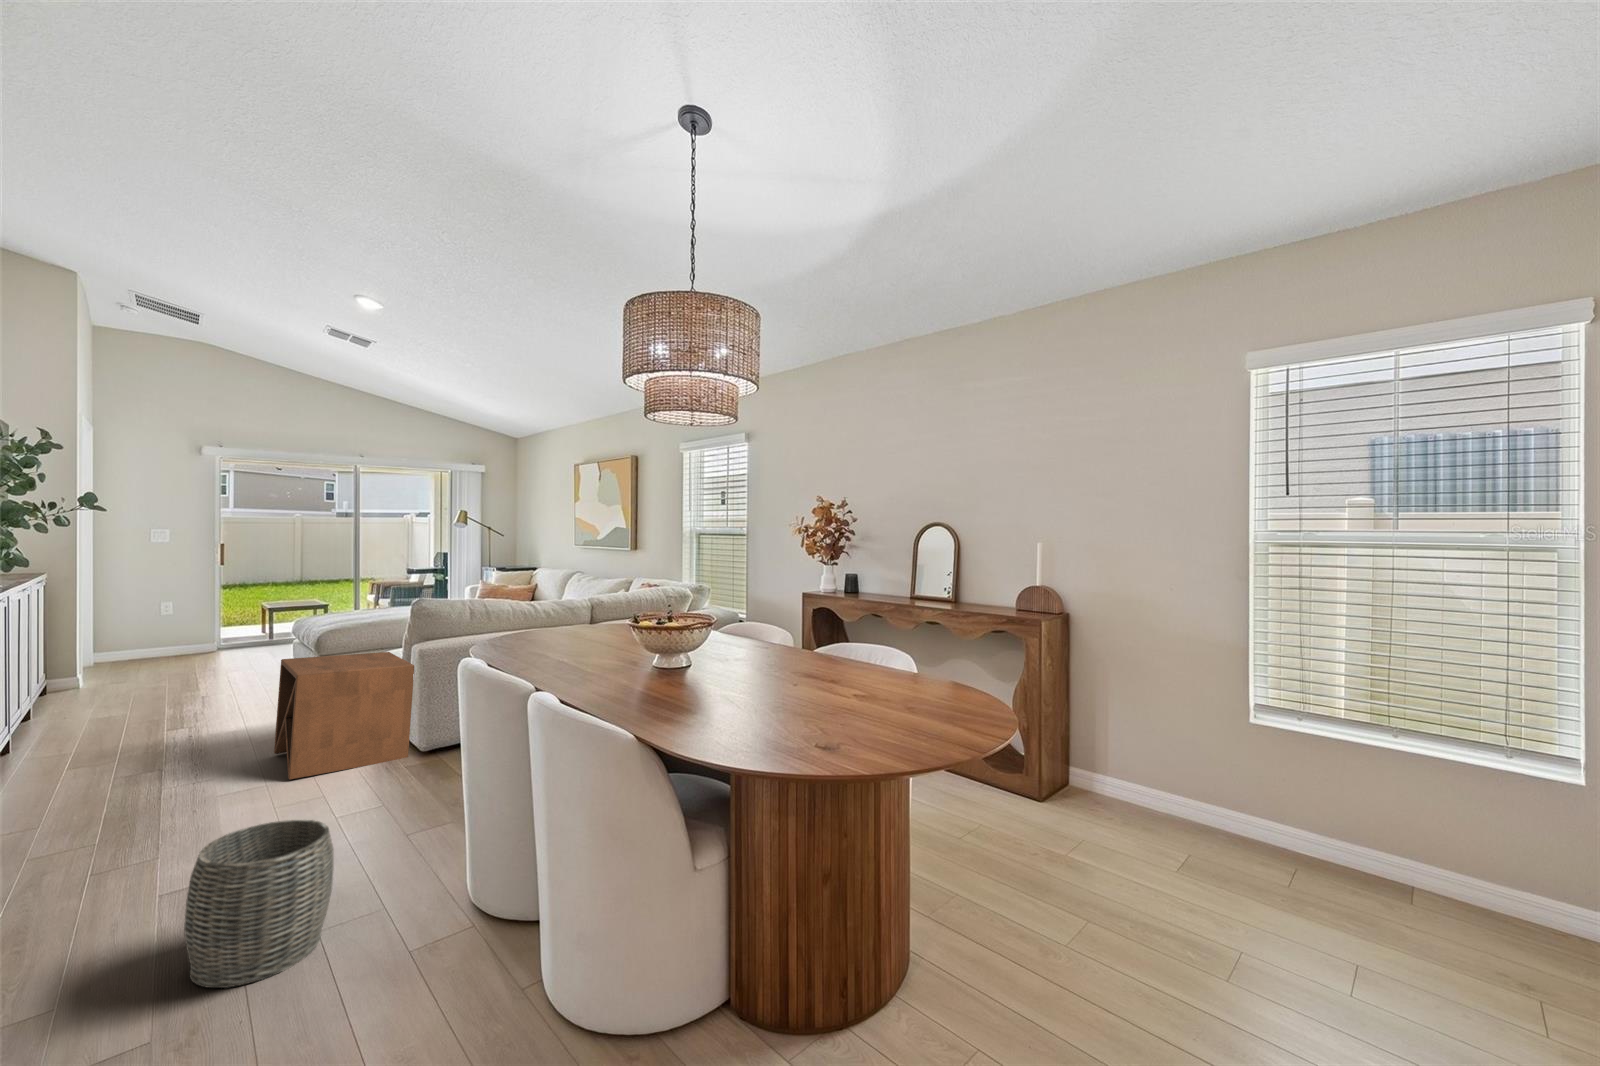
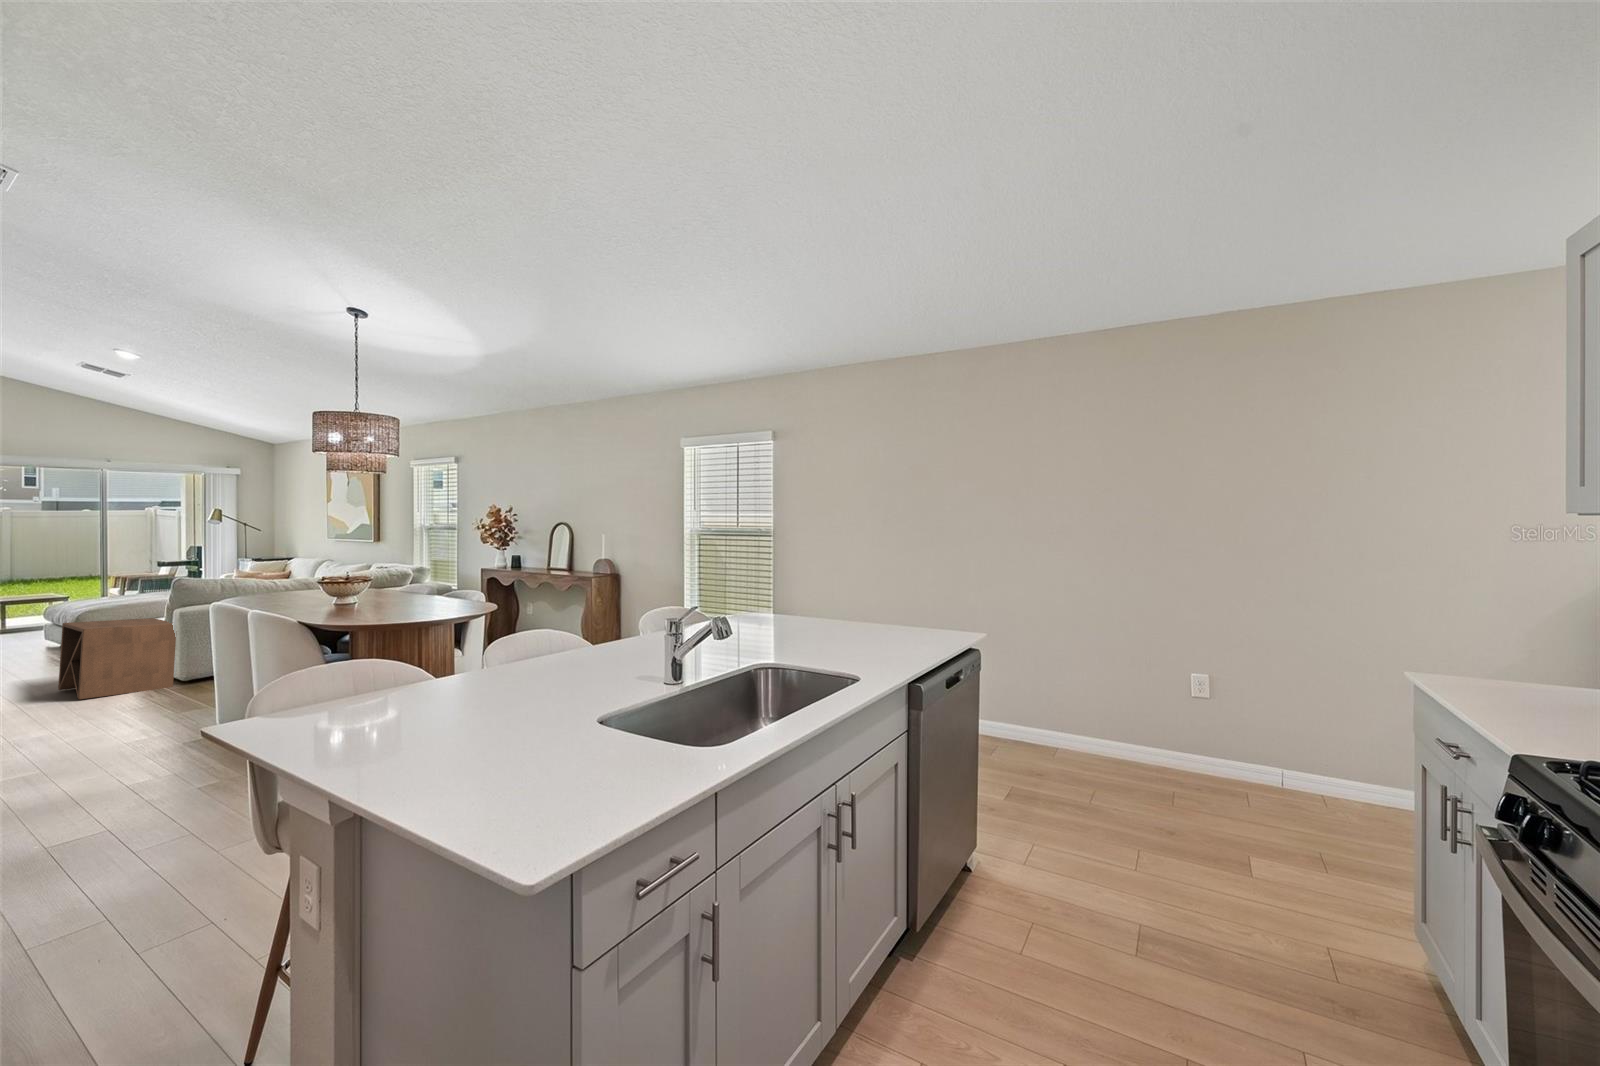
woven basket: present [184,820,334,988] -> none [53,687,137,757]

